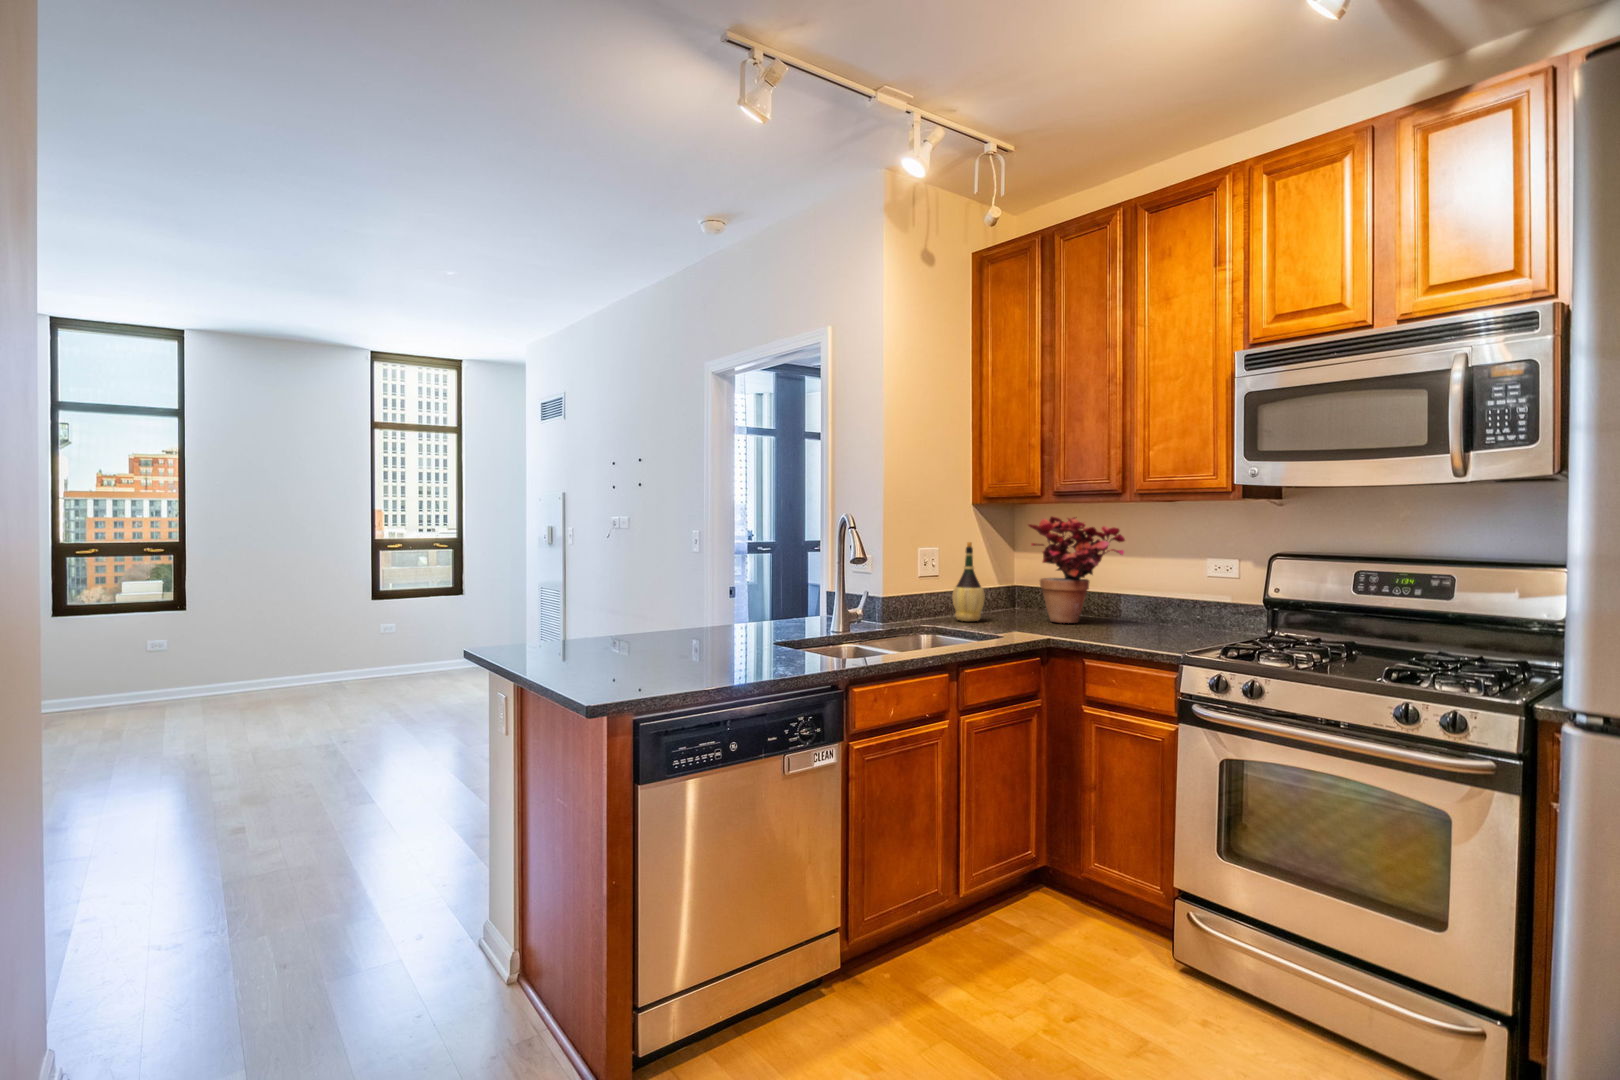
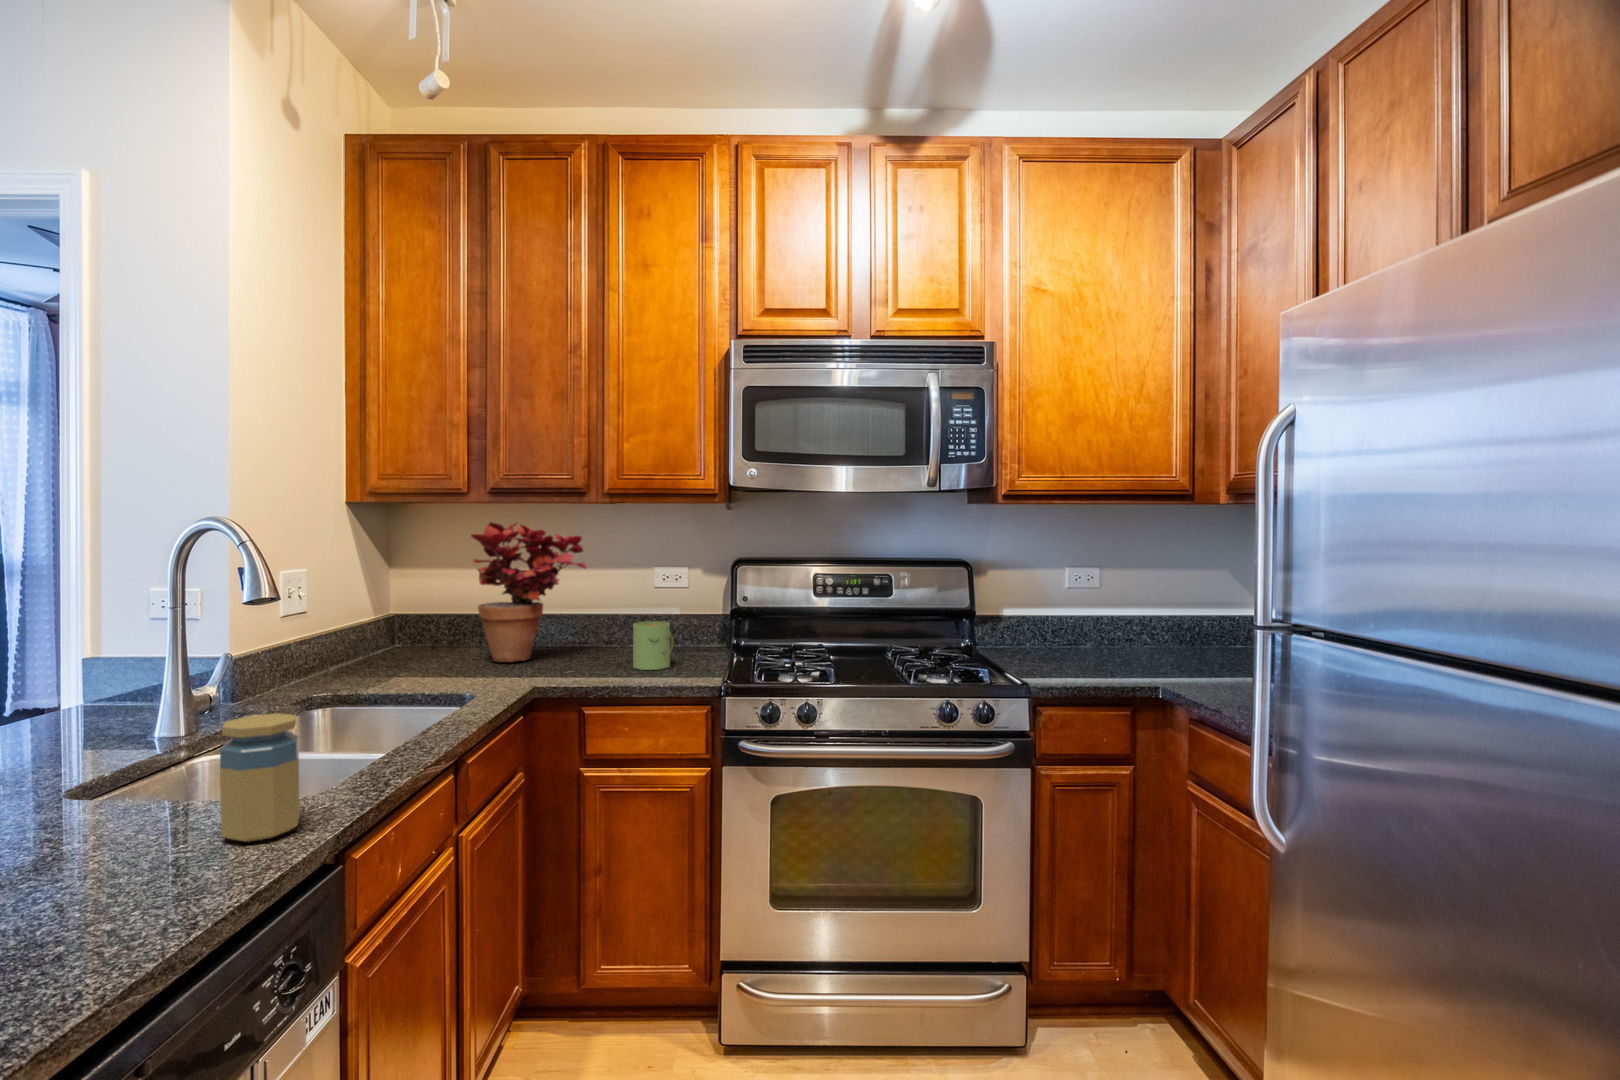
wine bottle: present [952,542,985,621] -> none [356,562,409,680]
mug: none [1141,600,1182,641] -> present [633,621,673,670]
jar: none [794,606,828,665] -> present [220,713,300,842]

